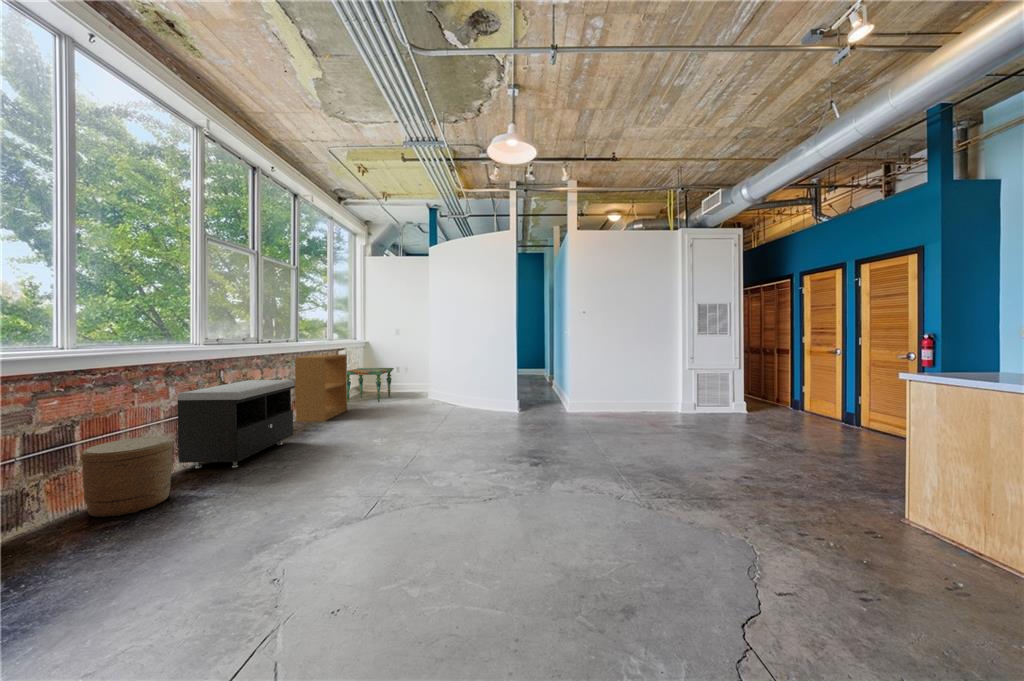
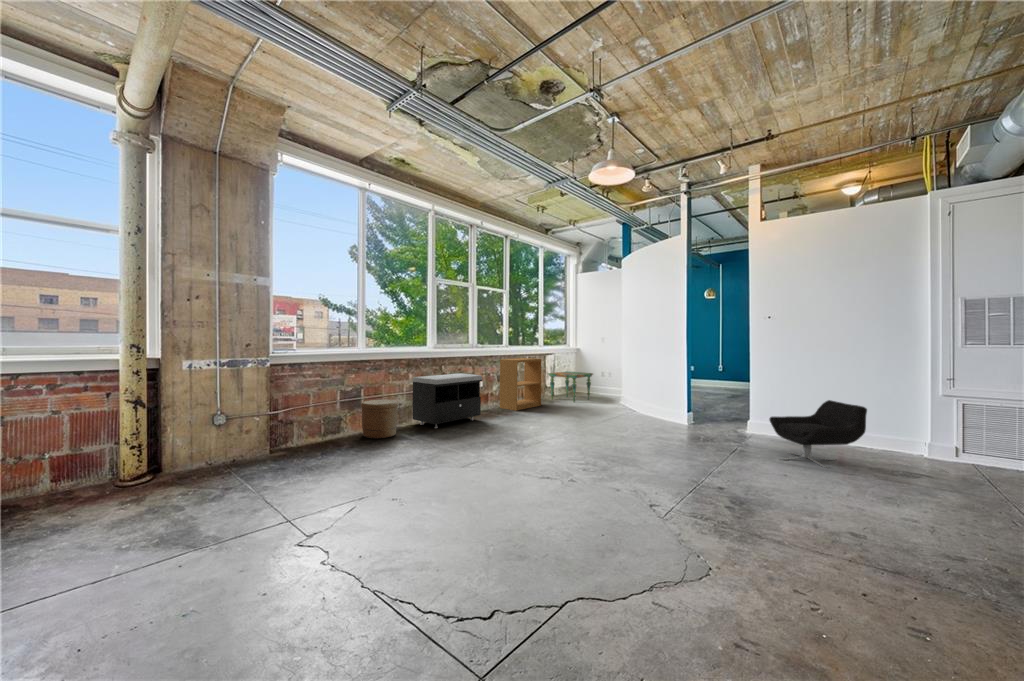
lounge chair: none [593,373,655,424] -> present [769,400,867,468]

